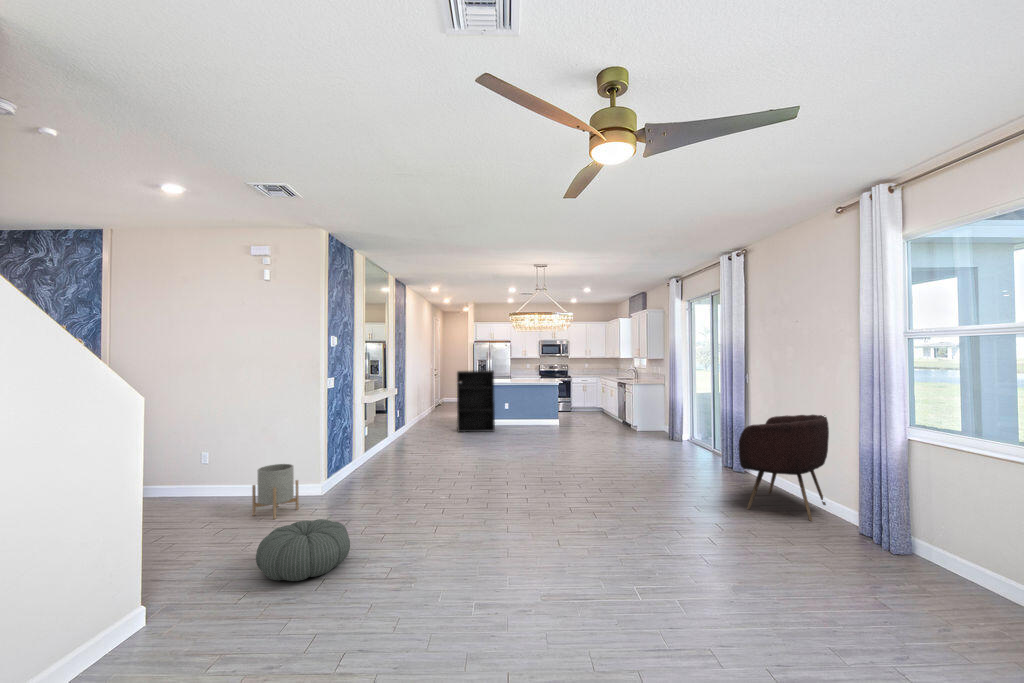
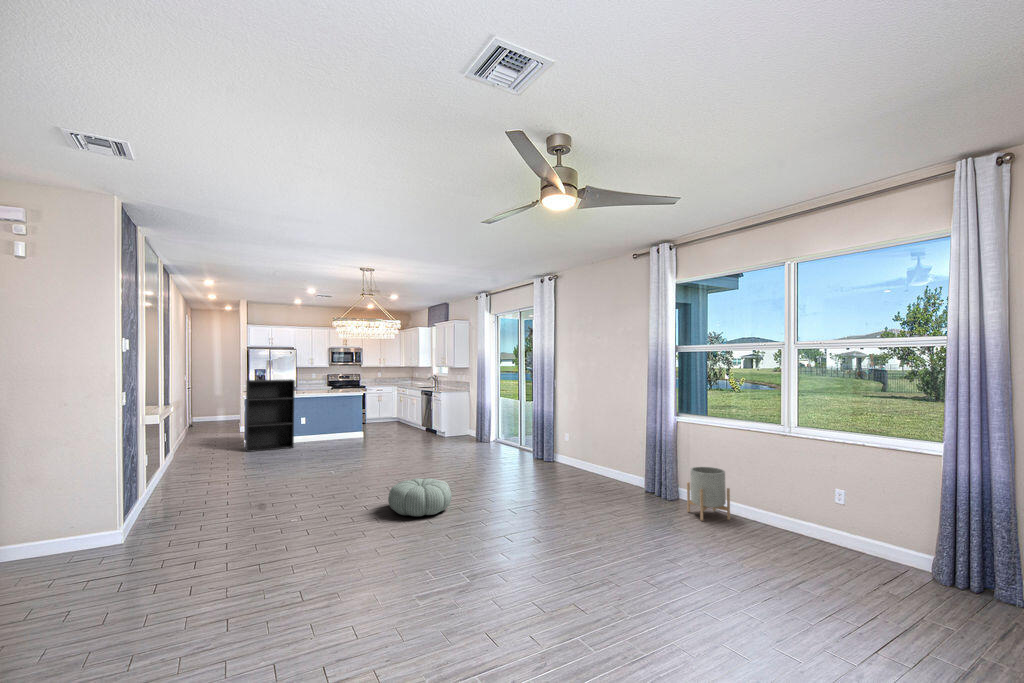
armchair: present [739,415,829,521] -> none [565,409,624,489]
planter: present [252,464,299,519] -> present [687,467,730,521]
pouf: present [256,519,350,581] -> present [388,478,452,517]

